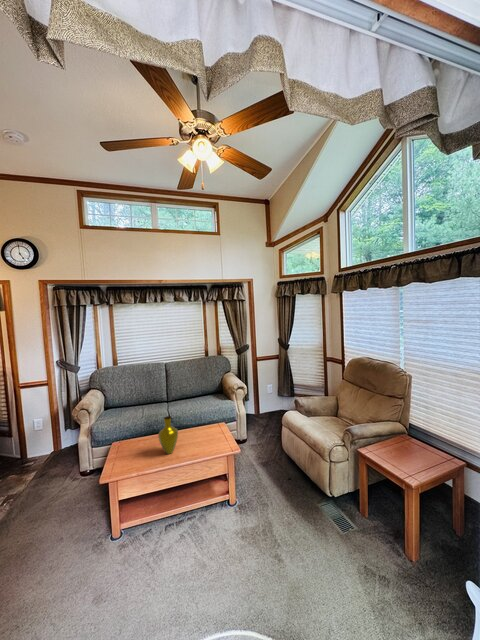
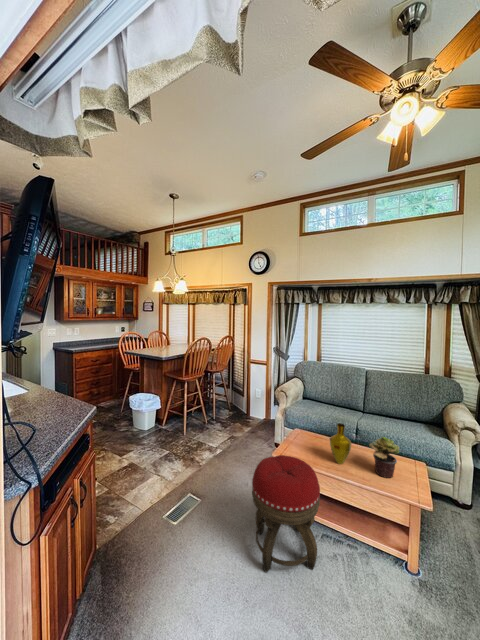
potted plant: none [191,413,214,446] -> present [369,437,399,478]
footstool: none [87,469,170,610] -> present [252,455,320,572]

